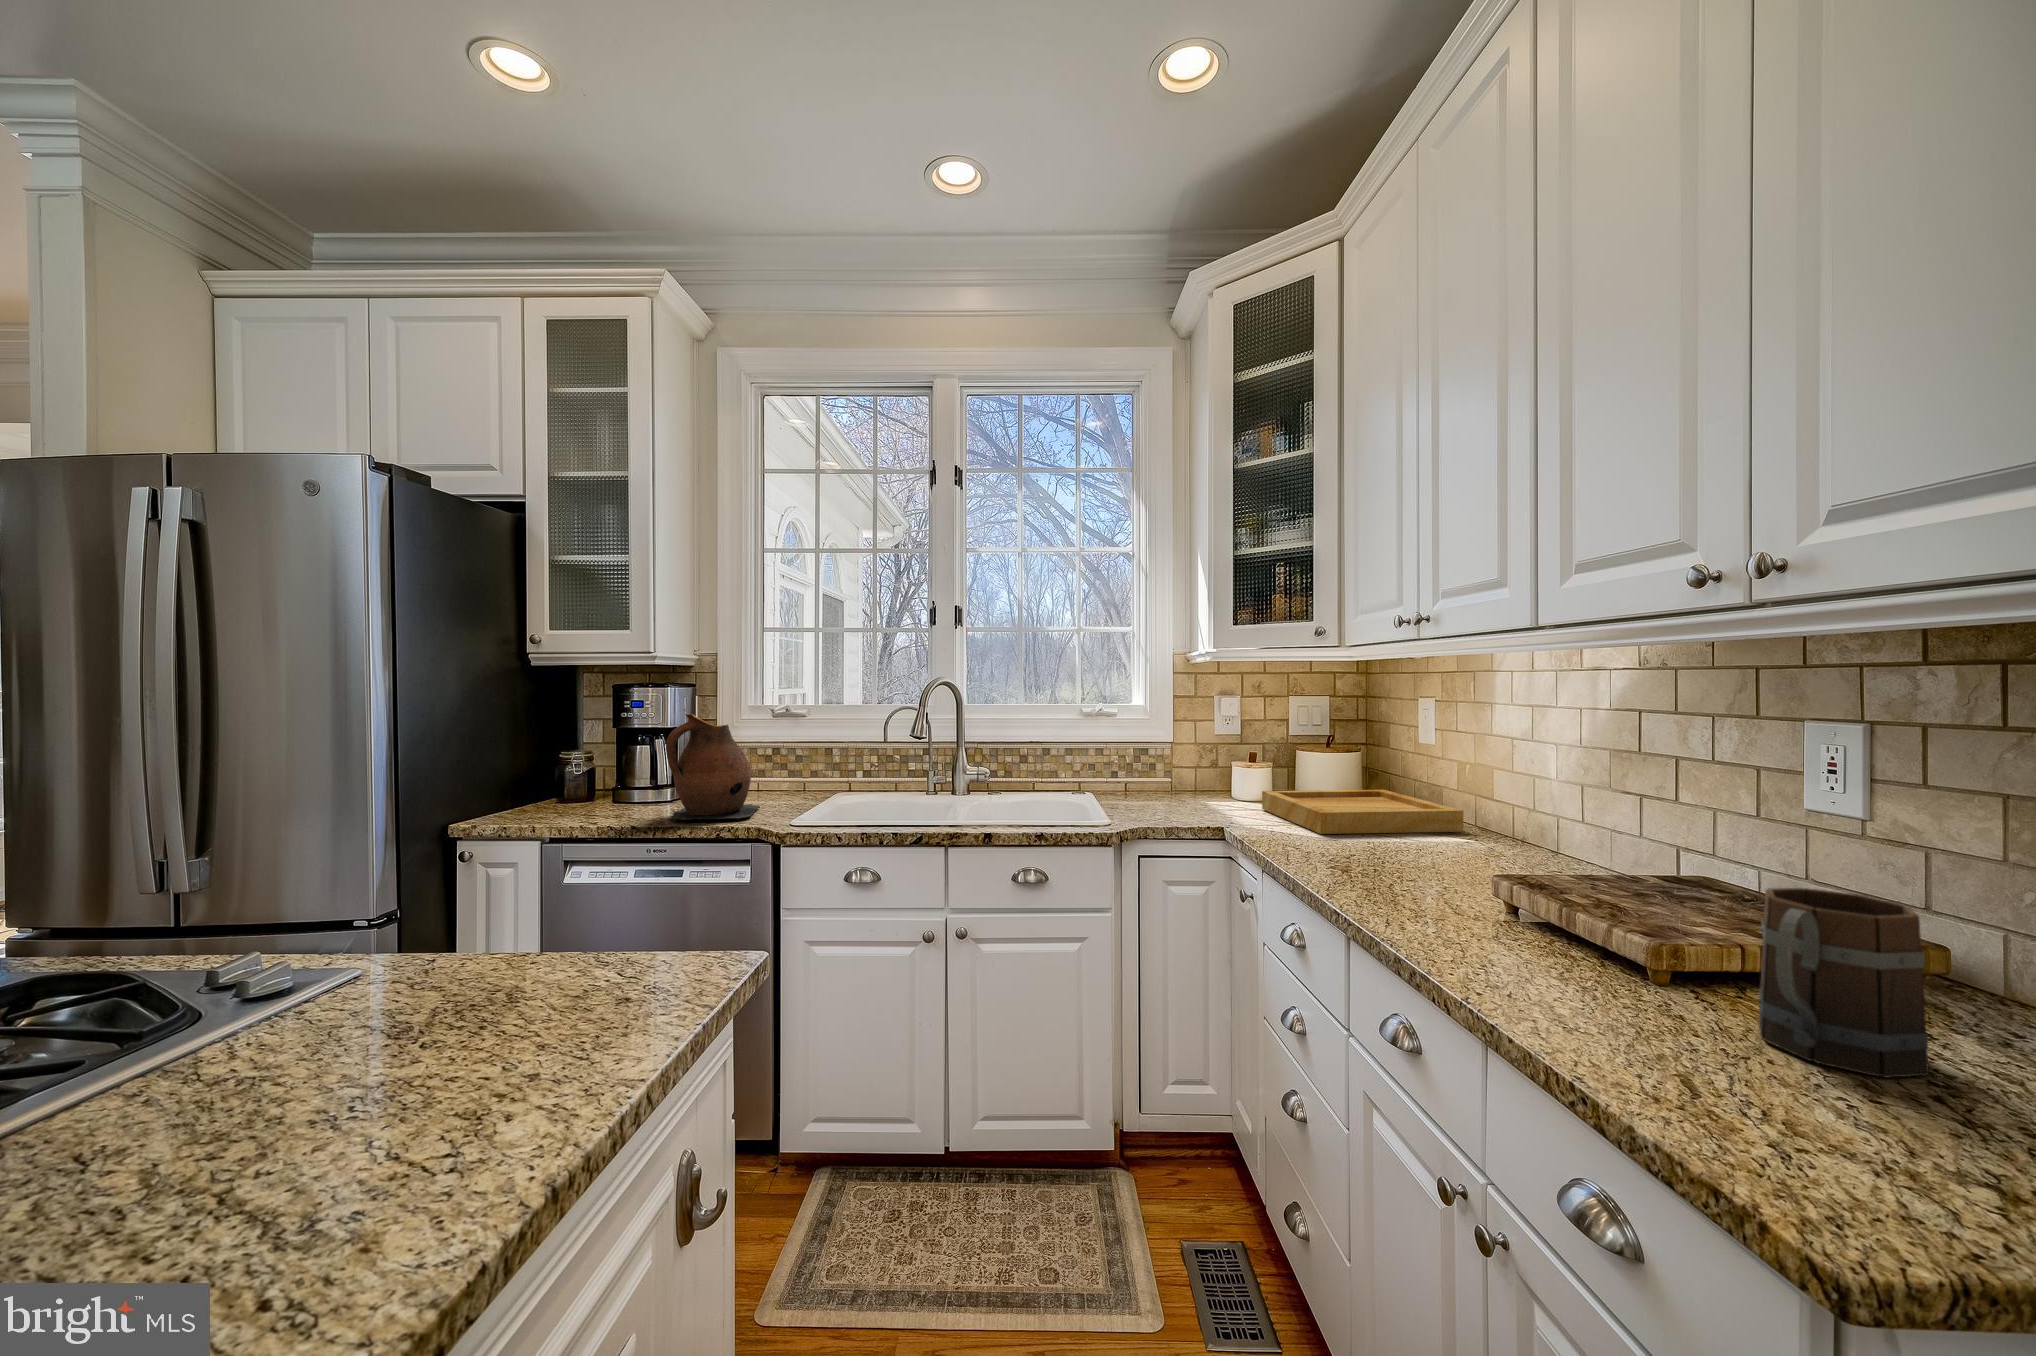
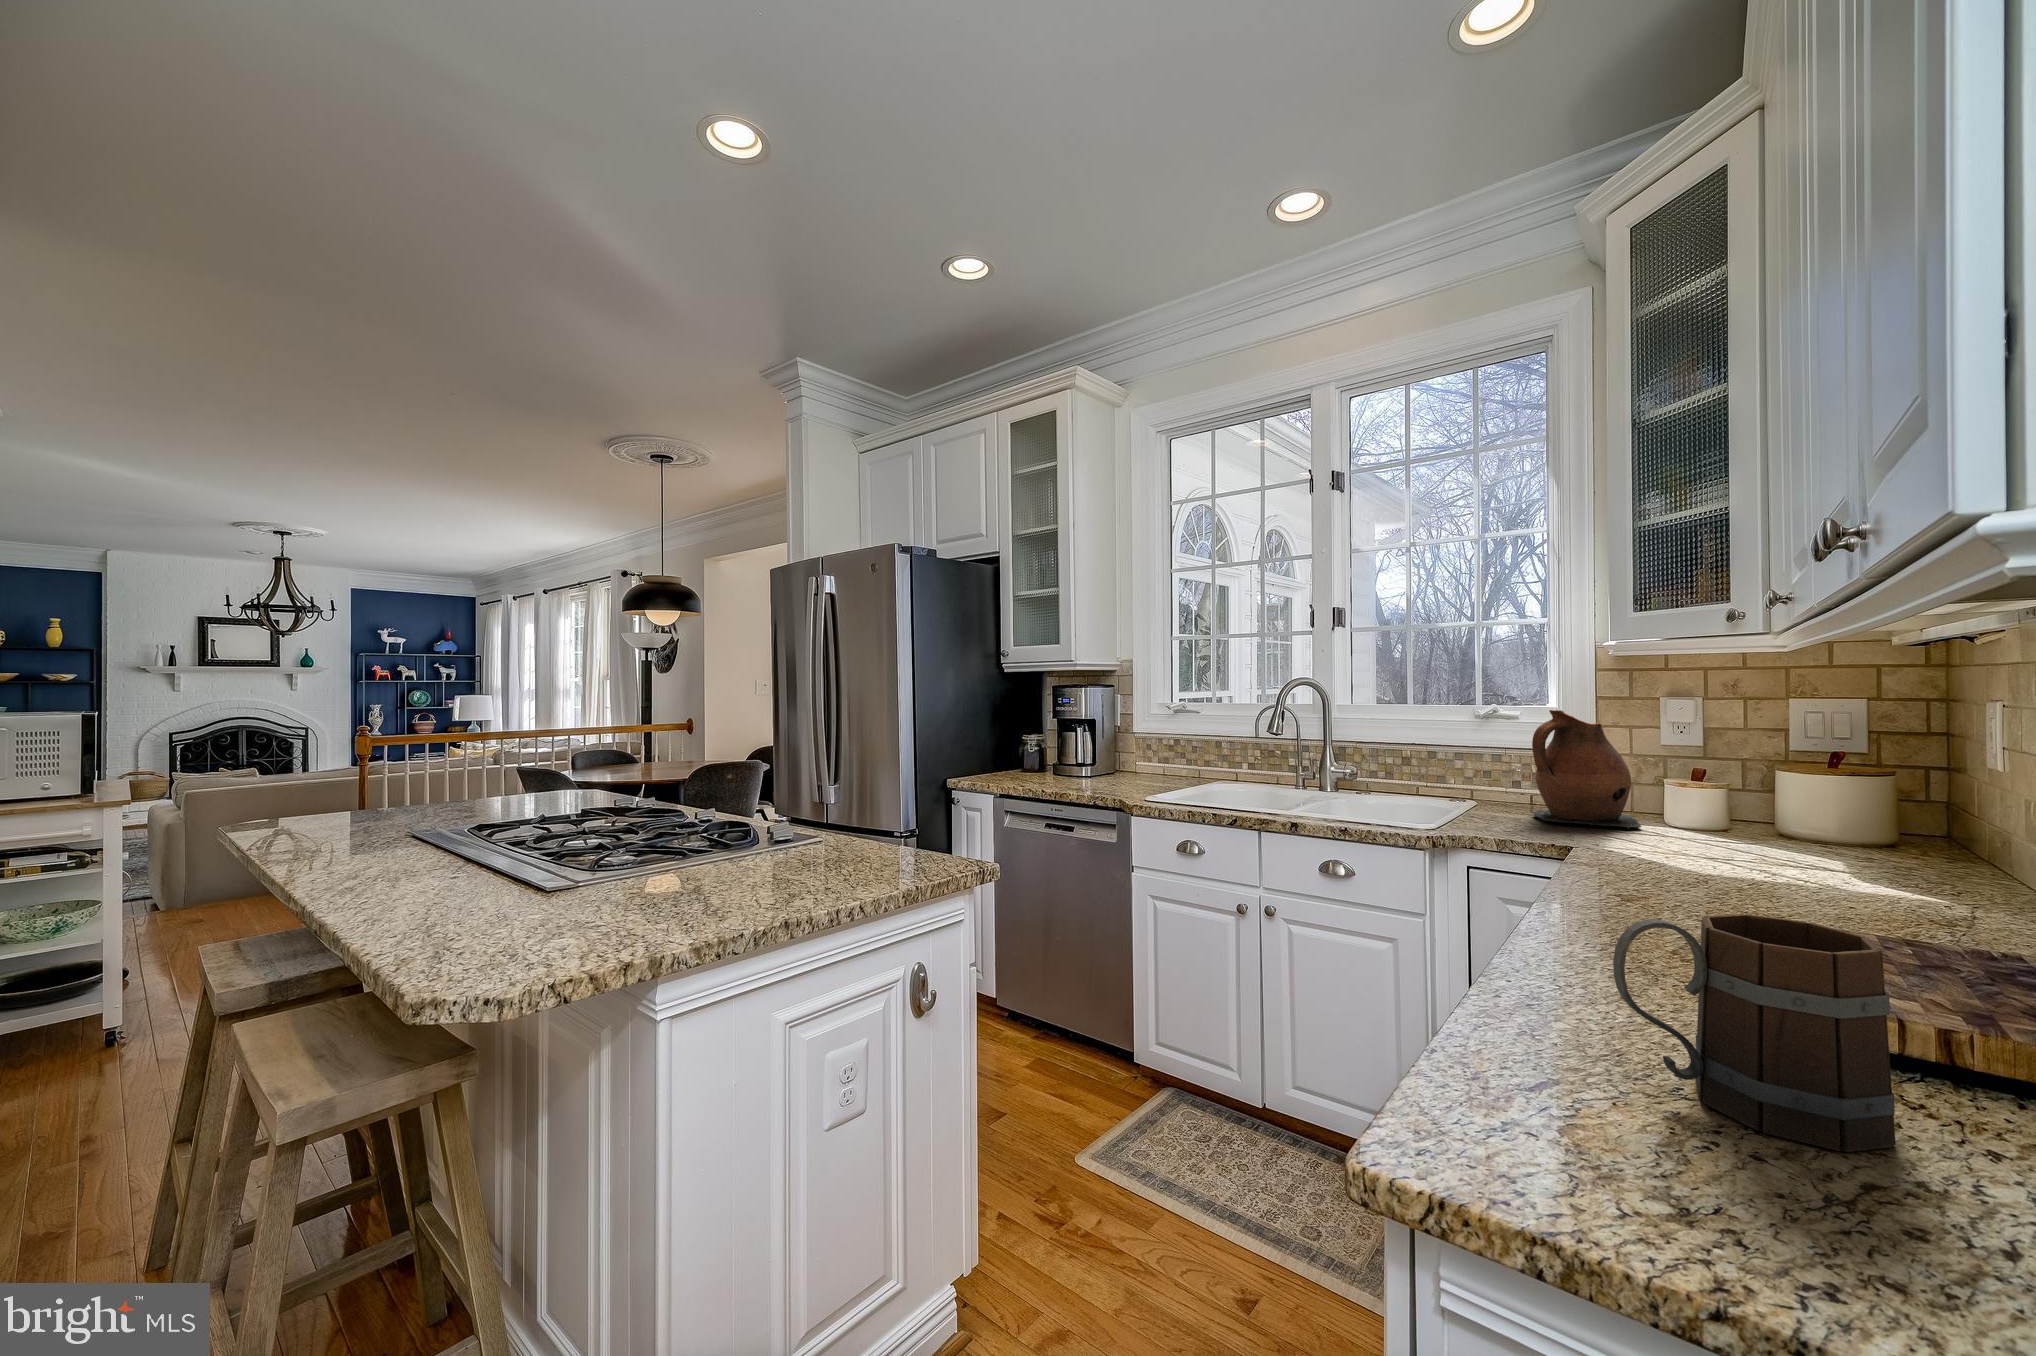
ceramic pitcher: present [666,714,760,820] -> present [1532,710,1641,829]
tray: present [1262,790,1463,834] -> none [1673,814,1959,893]

